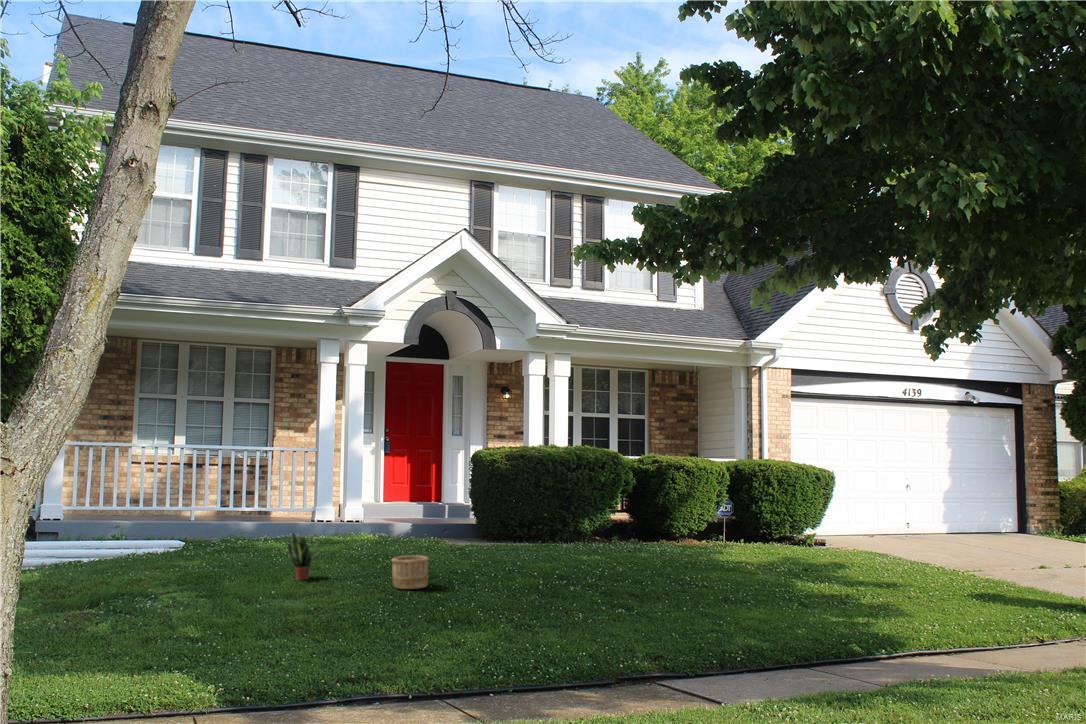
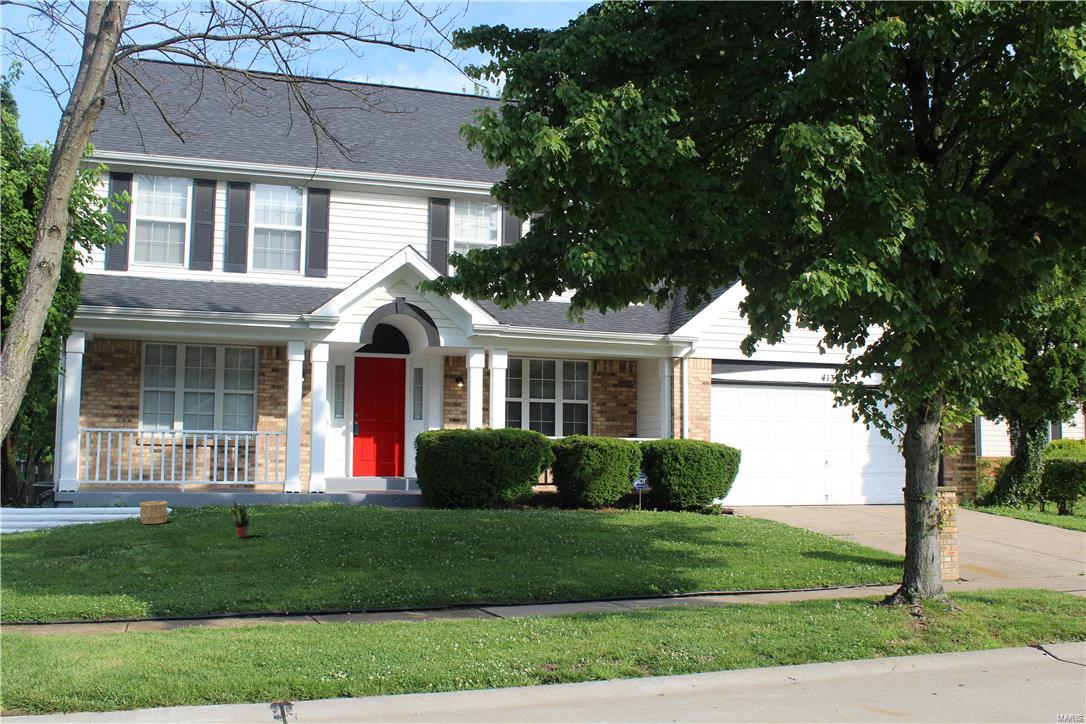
wooden bucket: present [392,555,429,589] -> present [140,501,167,524]

